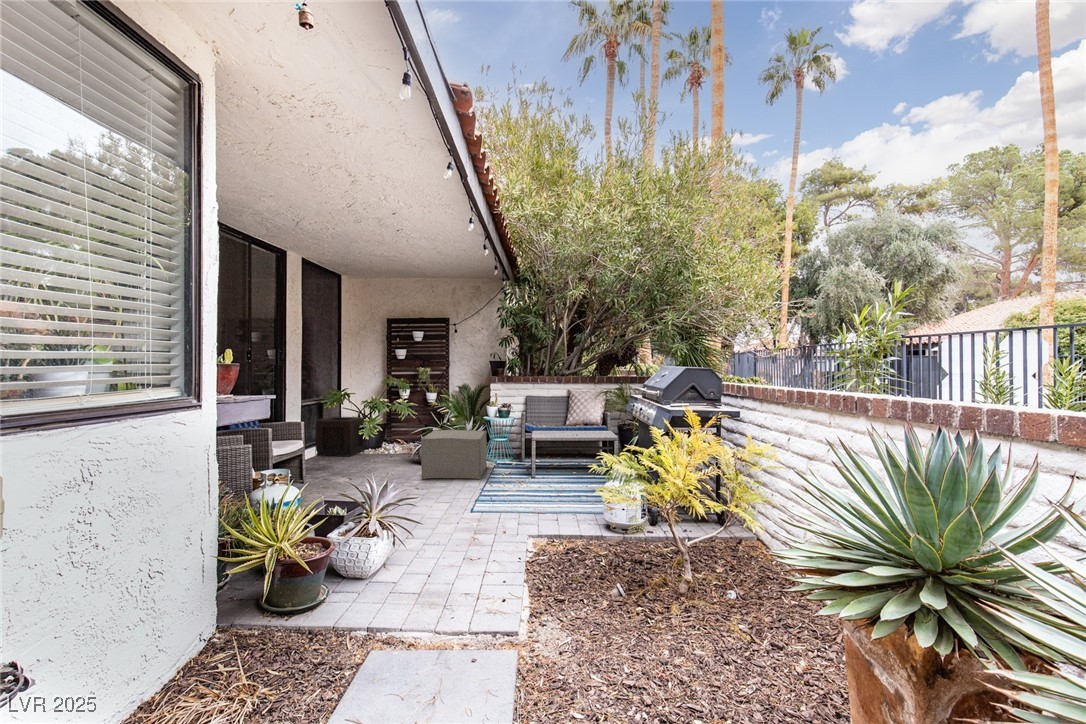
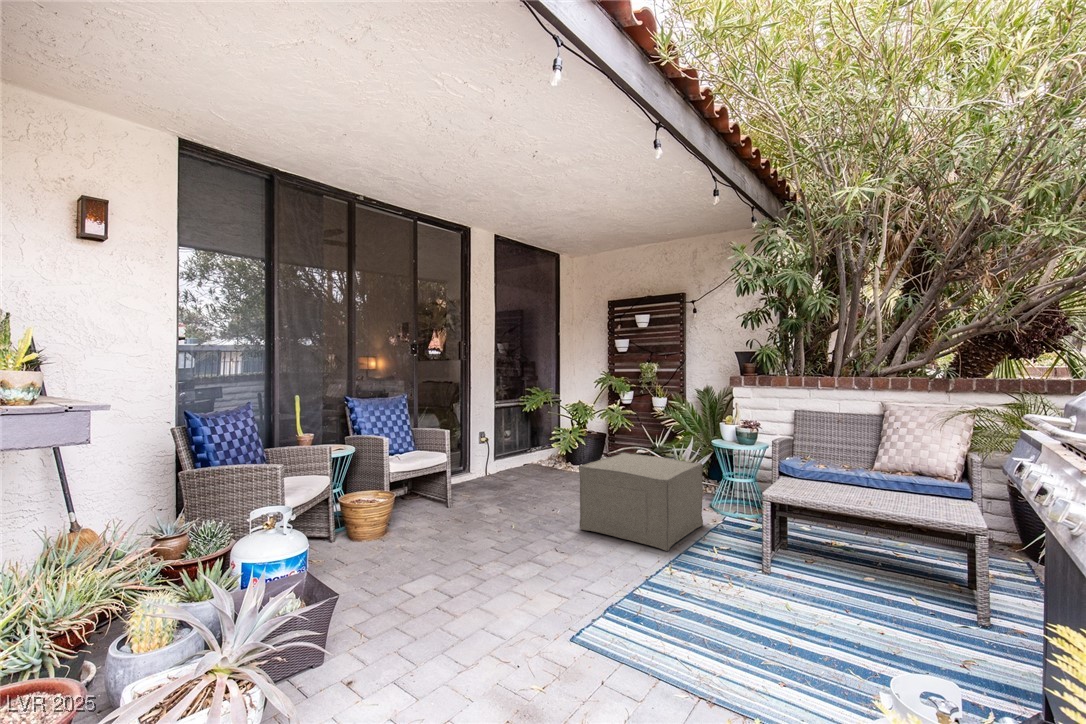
wooden crate: present [315,417,365,457] -> none [513,421,573,473]

